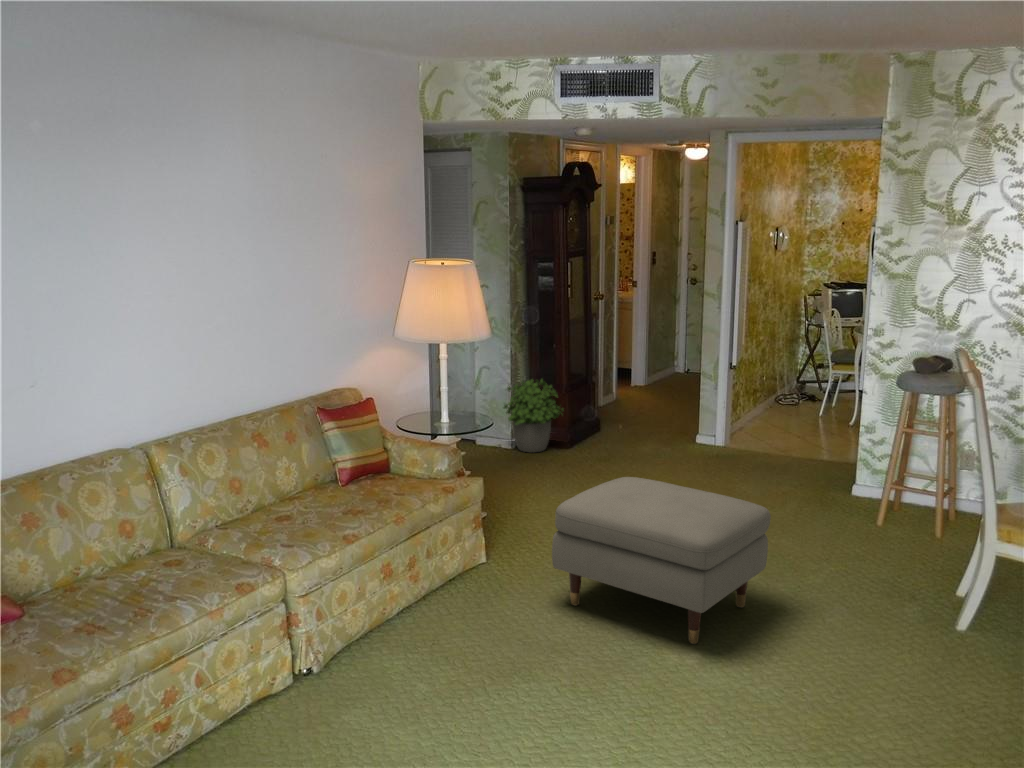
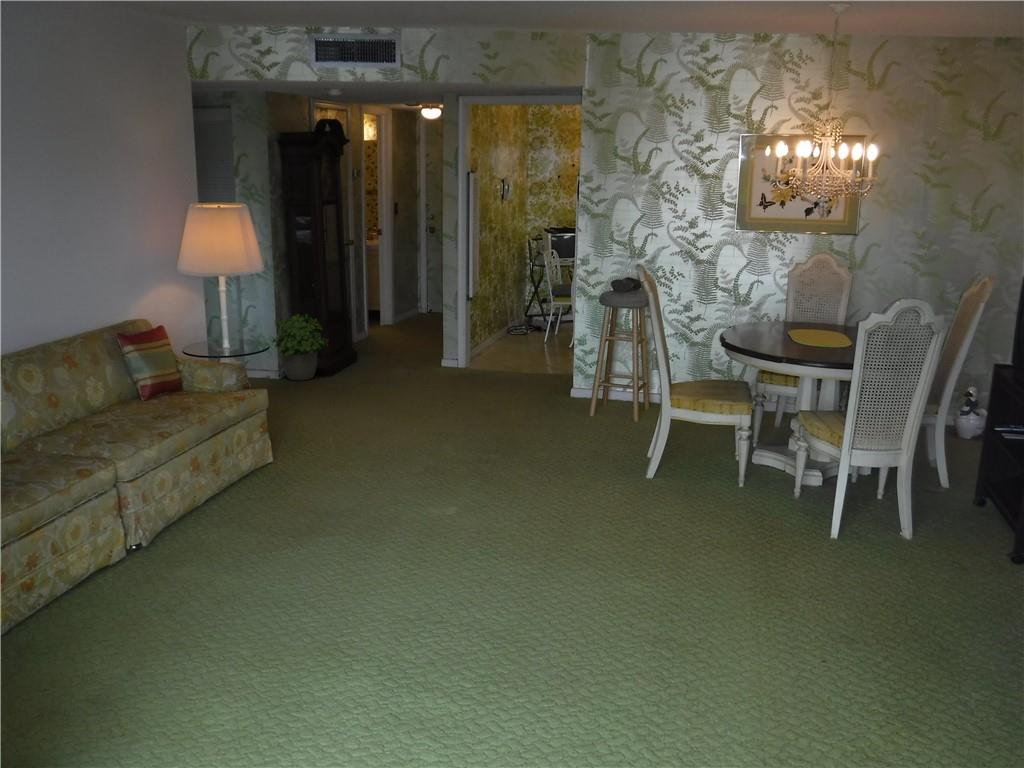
ottoman: present [552,477,771,644] -> none [338,380,511,501]

